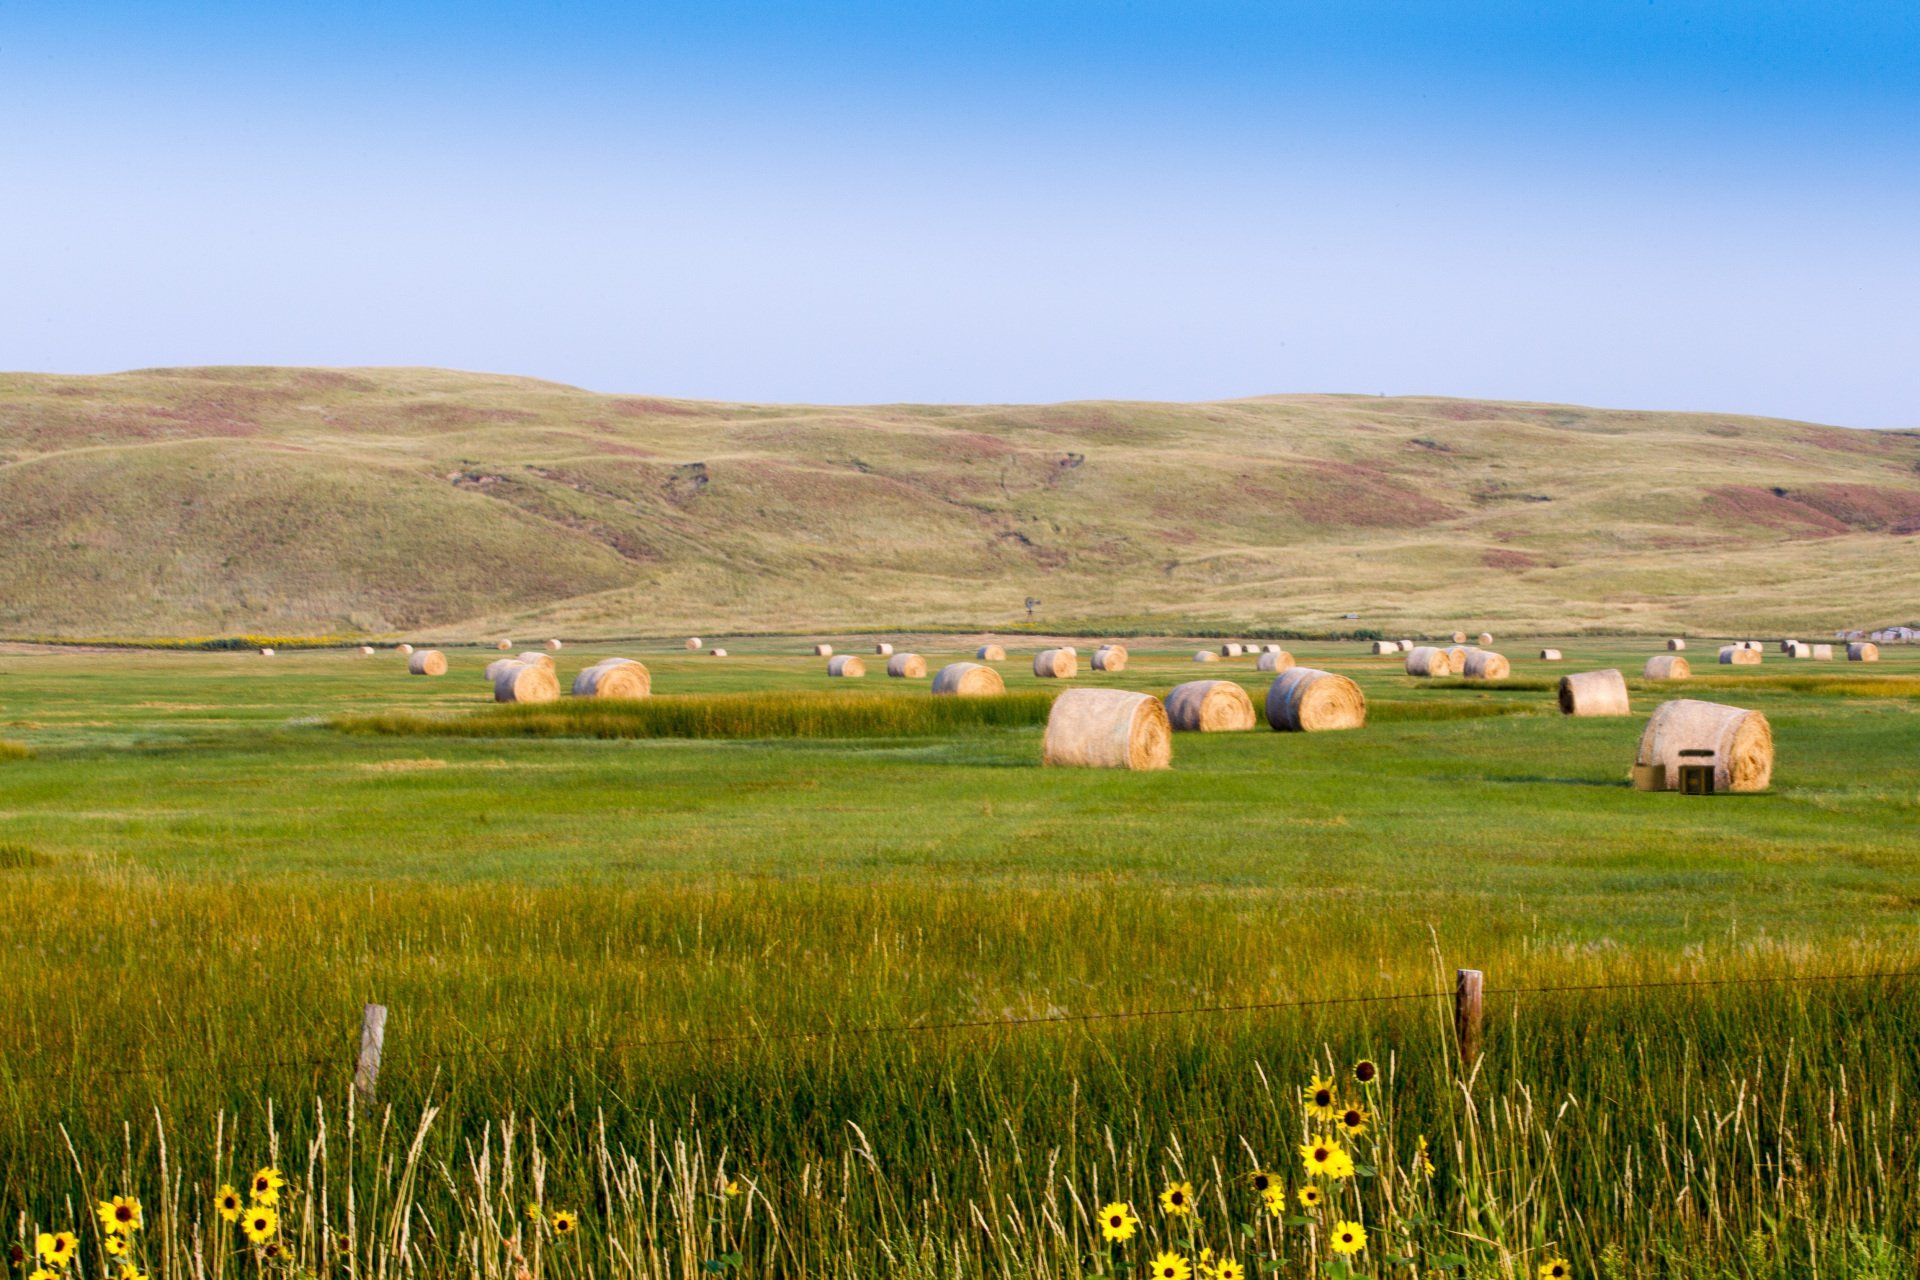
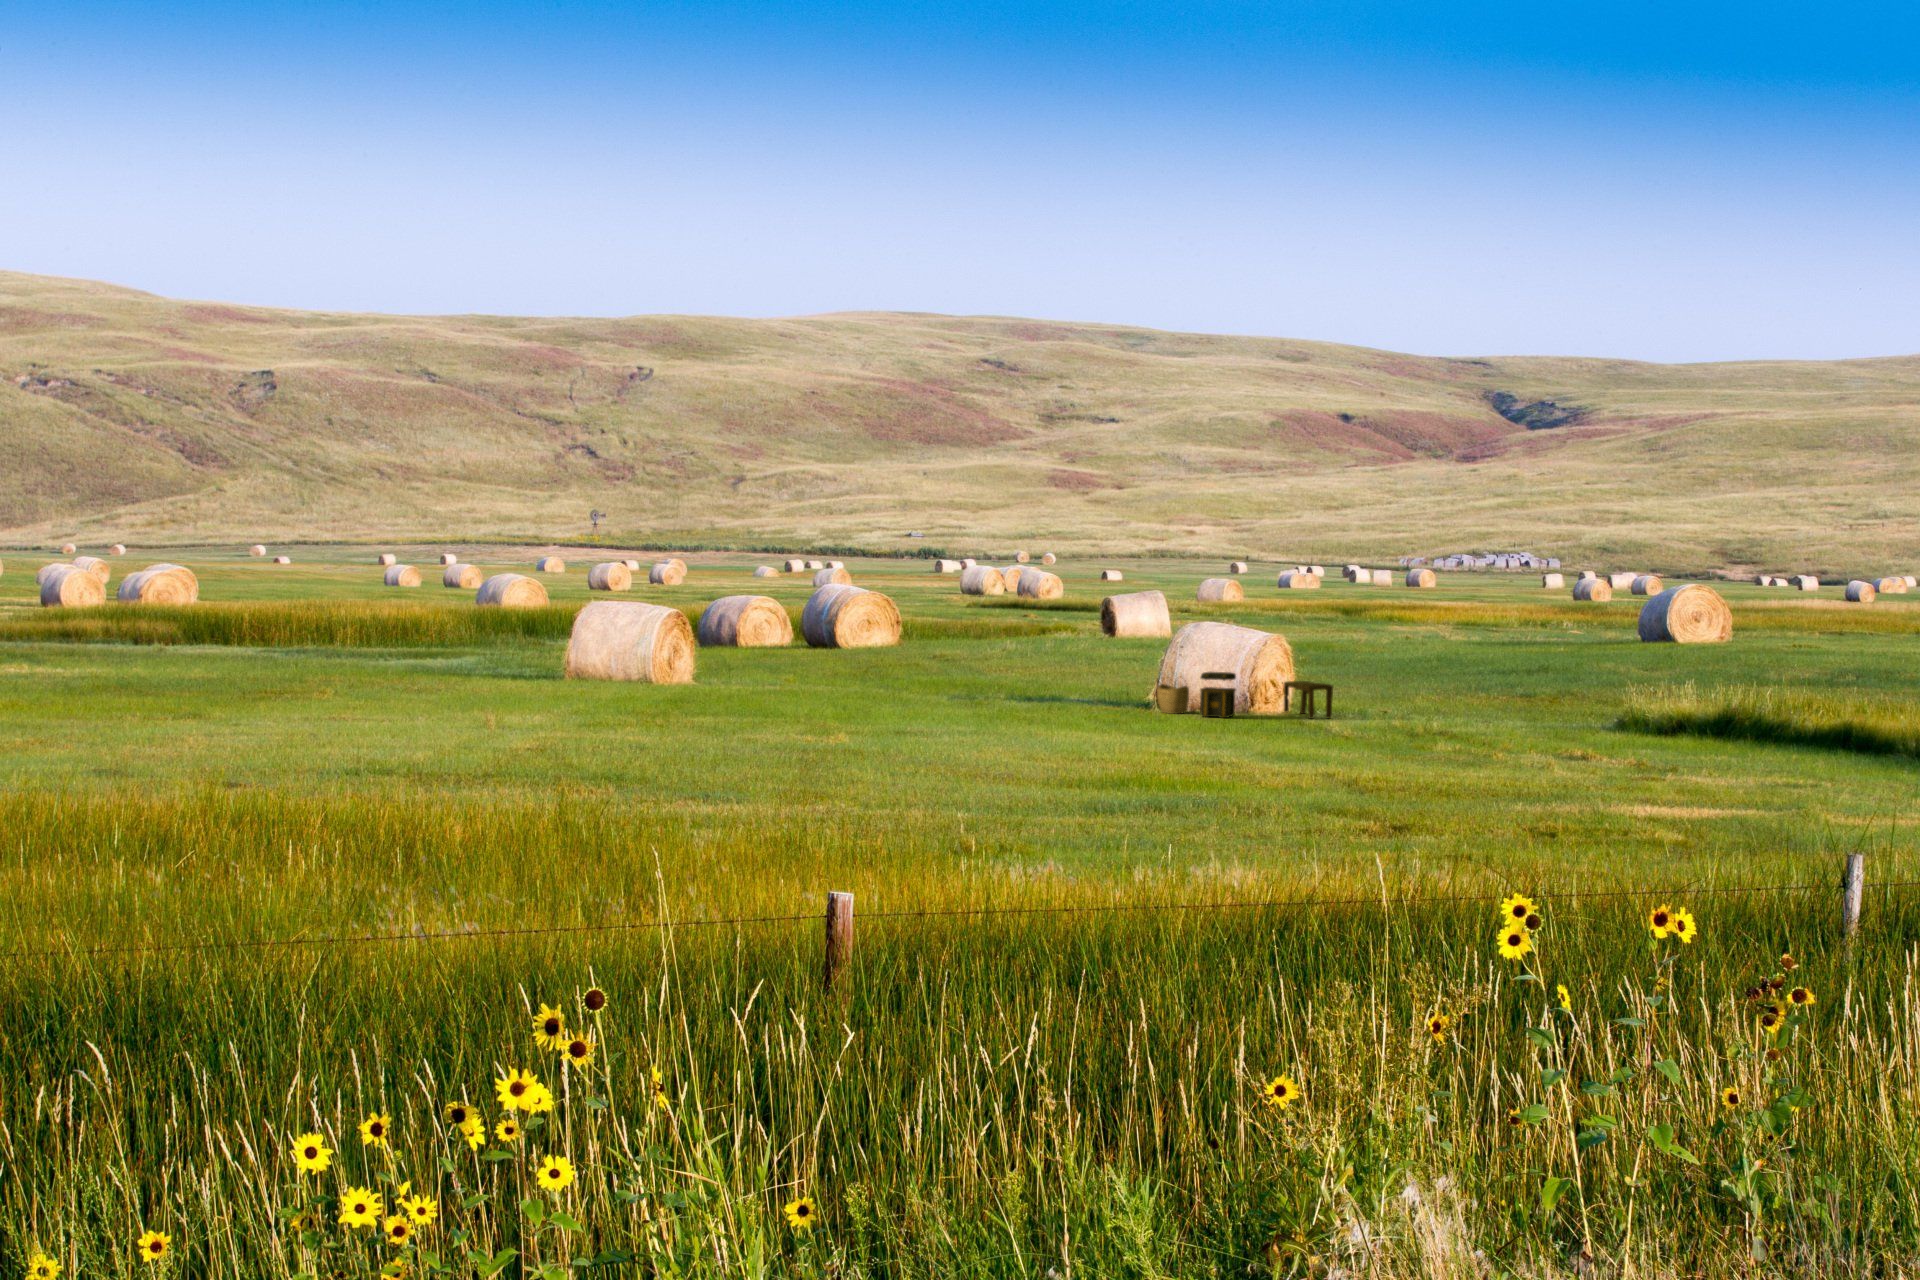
bench: none [1765,757,1819,795] -> present [1284,681,1333,719]

